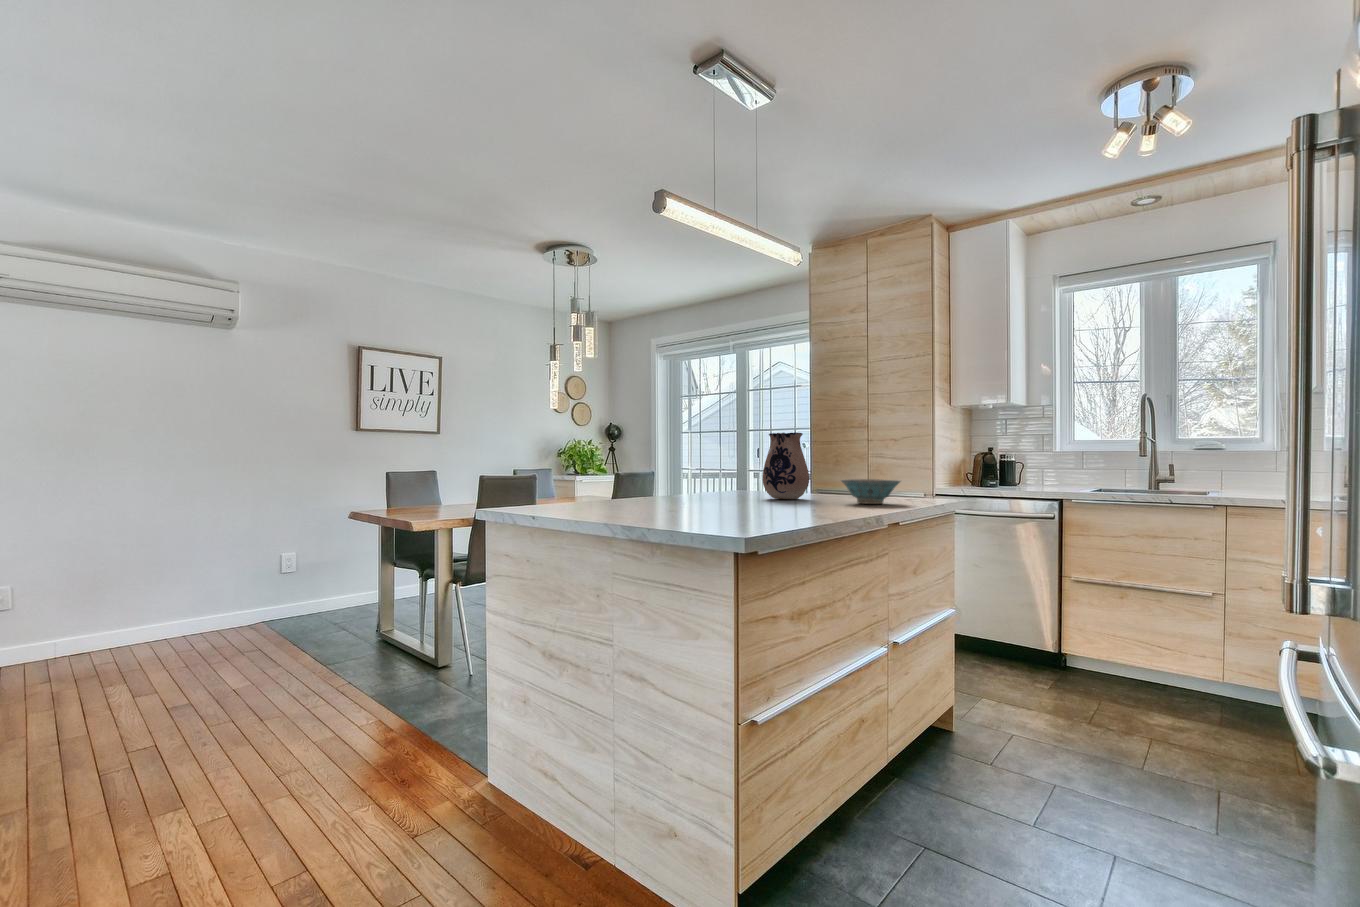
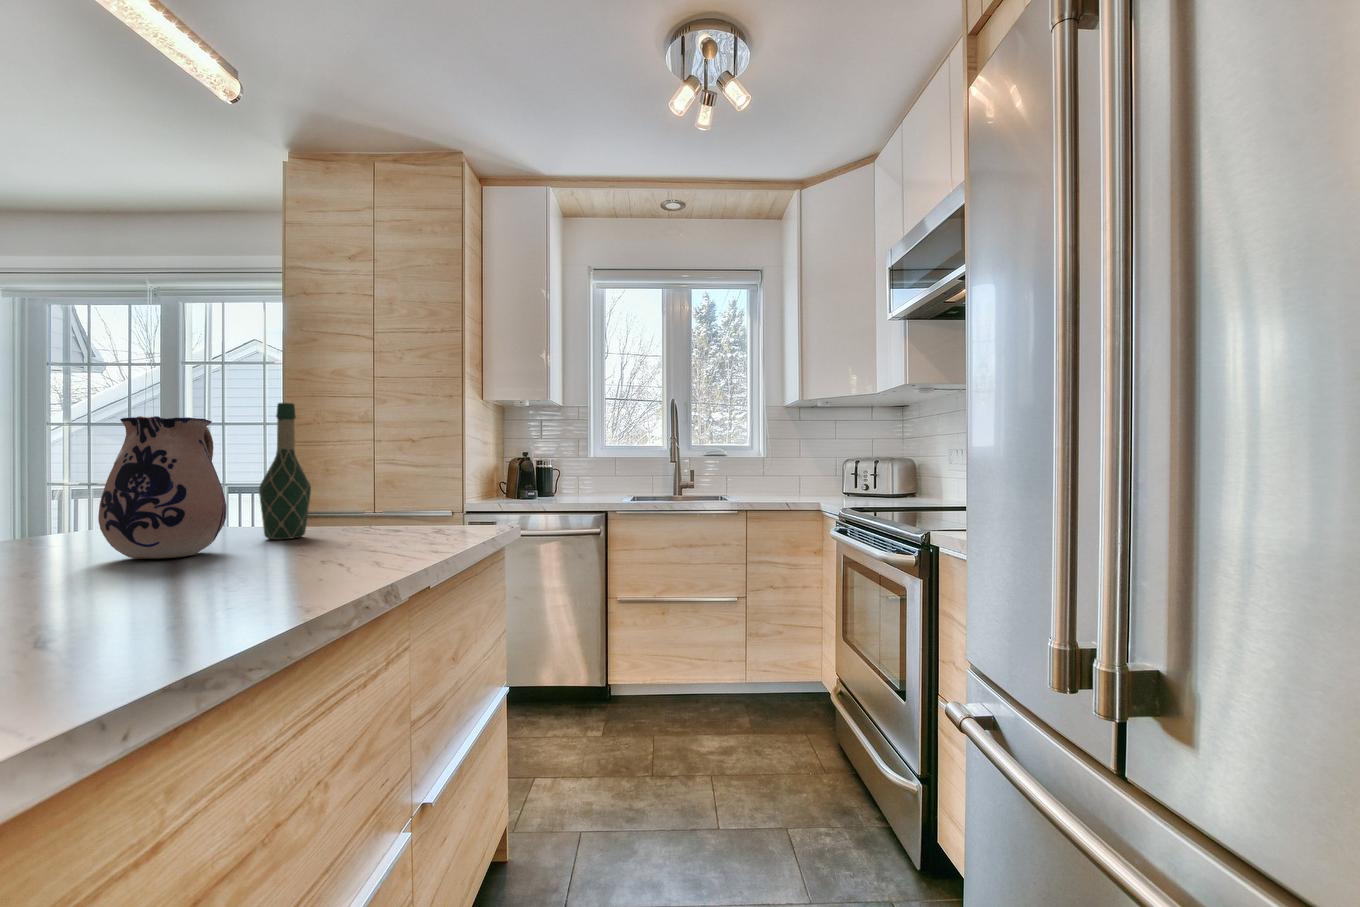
wine bottle: none [818,422,843,497] -> present [259,403,311,539]
ceramic bowl: present [841,479,900,504] -> none [289,508,415,559]

